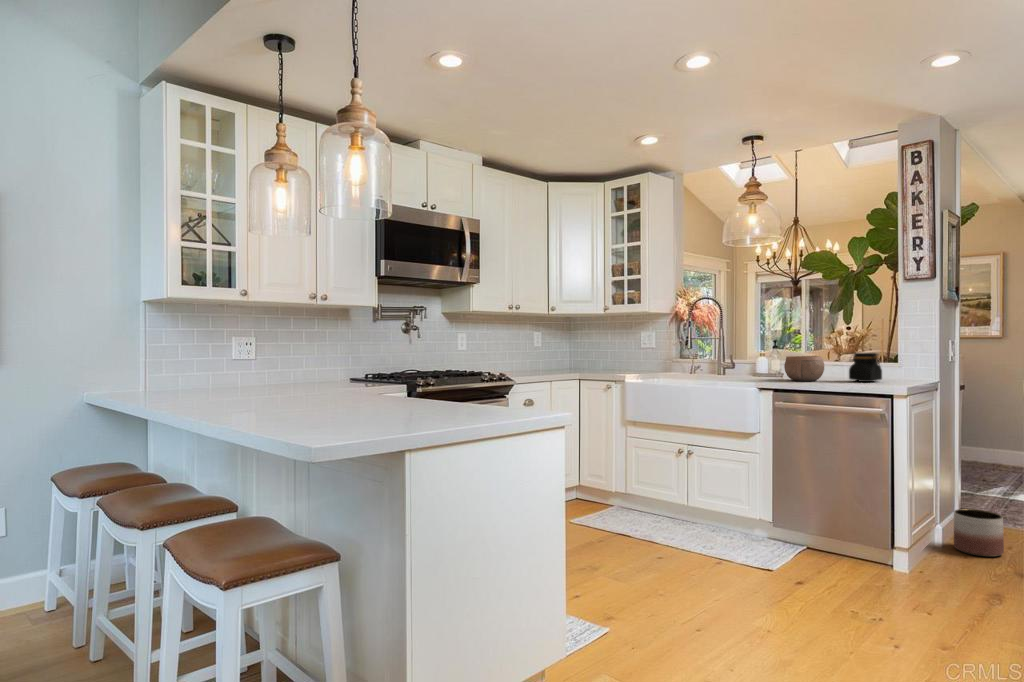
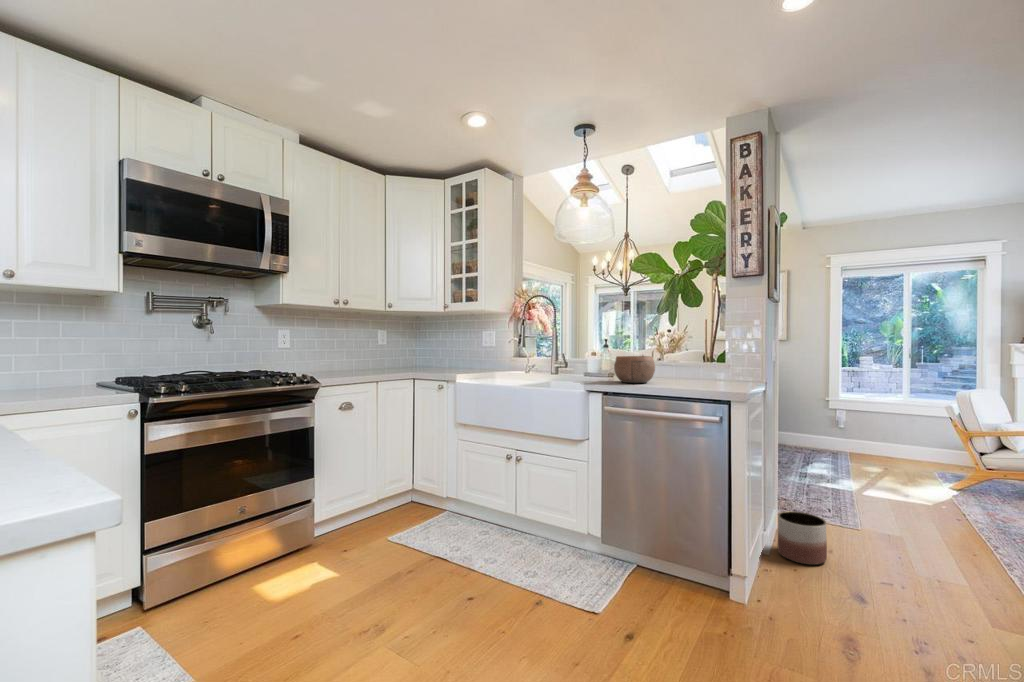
jar: present [849,353,882,382] -> none [680,353,714,384]

